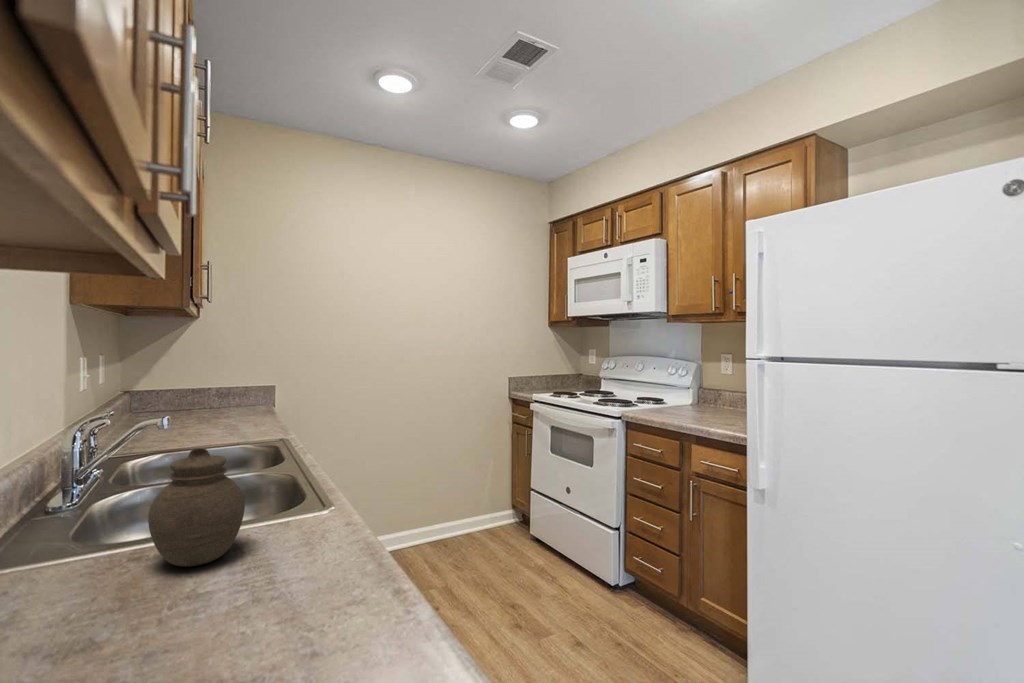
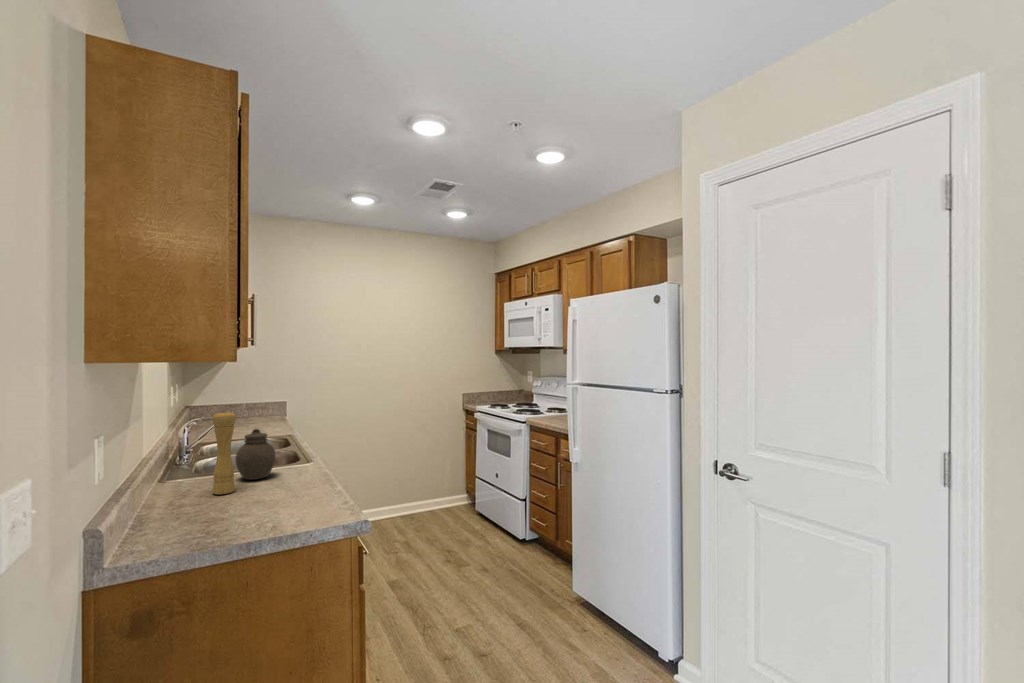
pepper mill: none [64,410,134,636] -> present [213,411,236,494]

